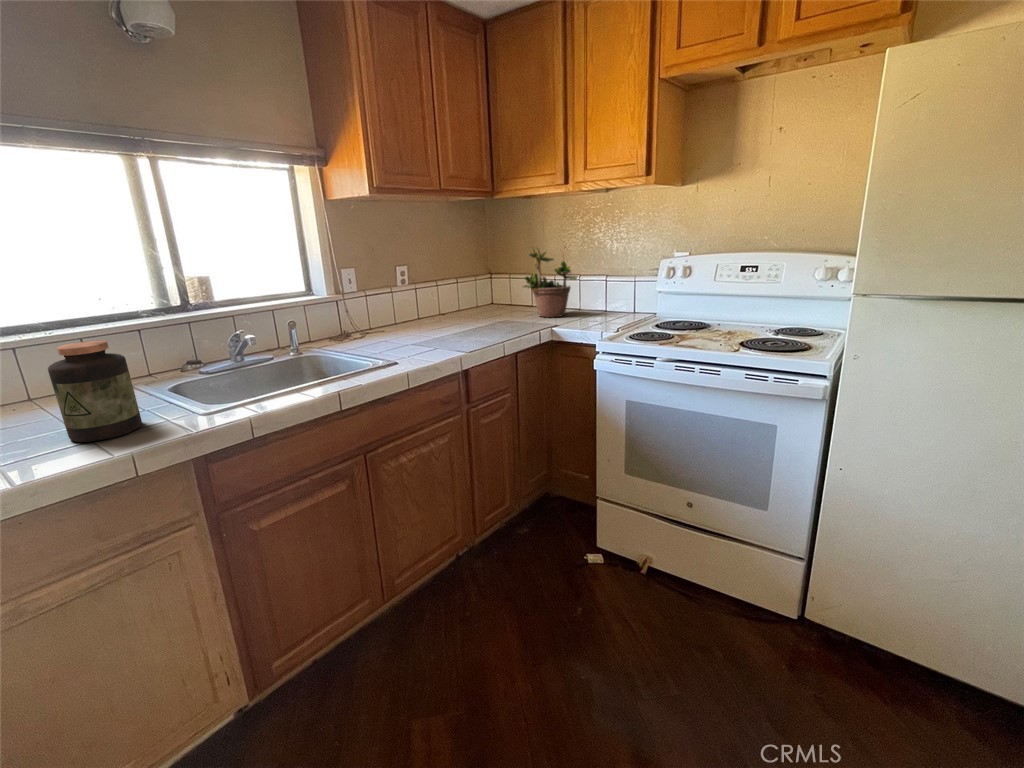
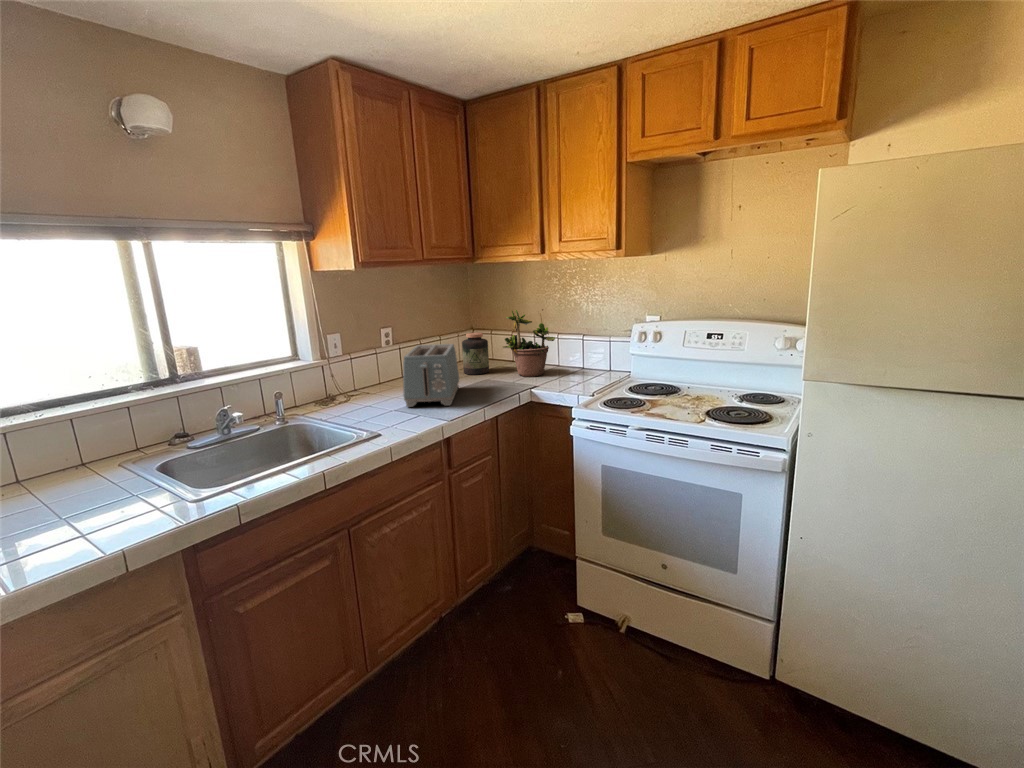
toaster: none [420,280,478,341] -> present [403,344,459,407]
jar: present [48,340,142,442] -> present [462,332,489,375]

